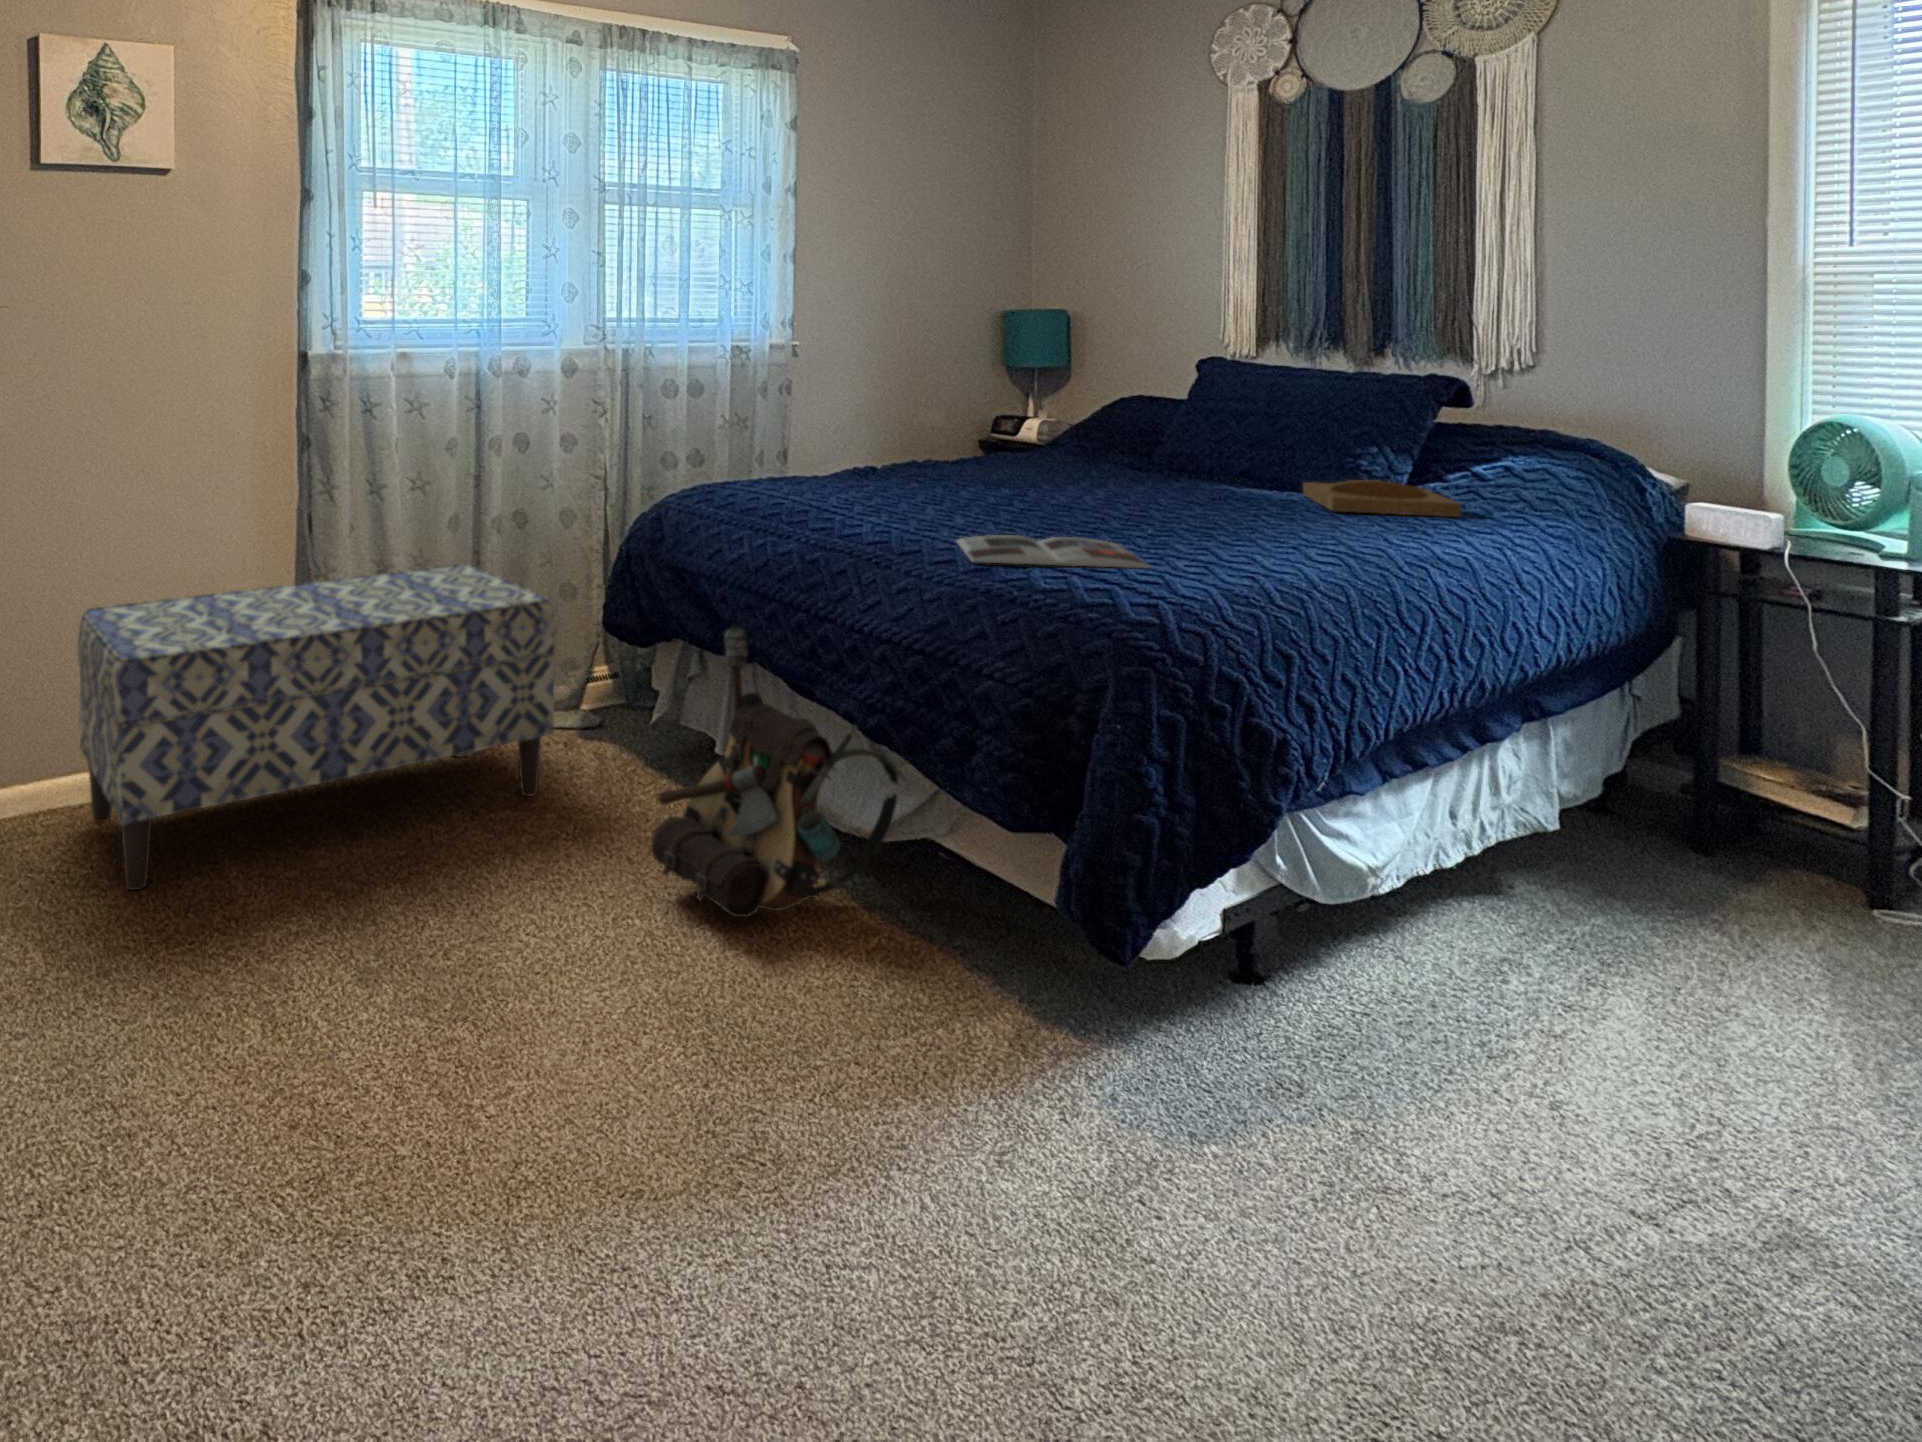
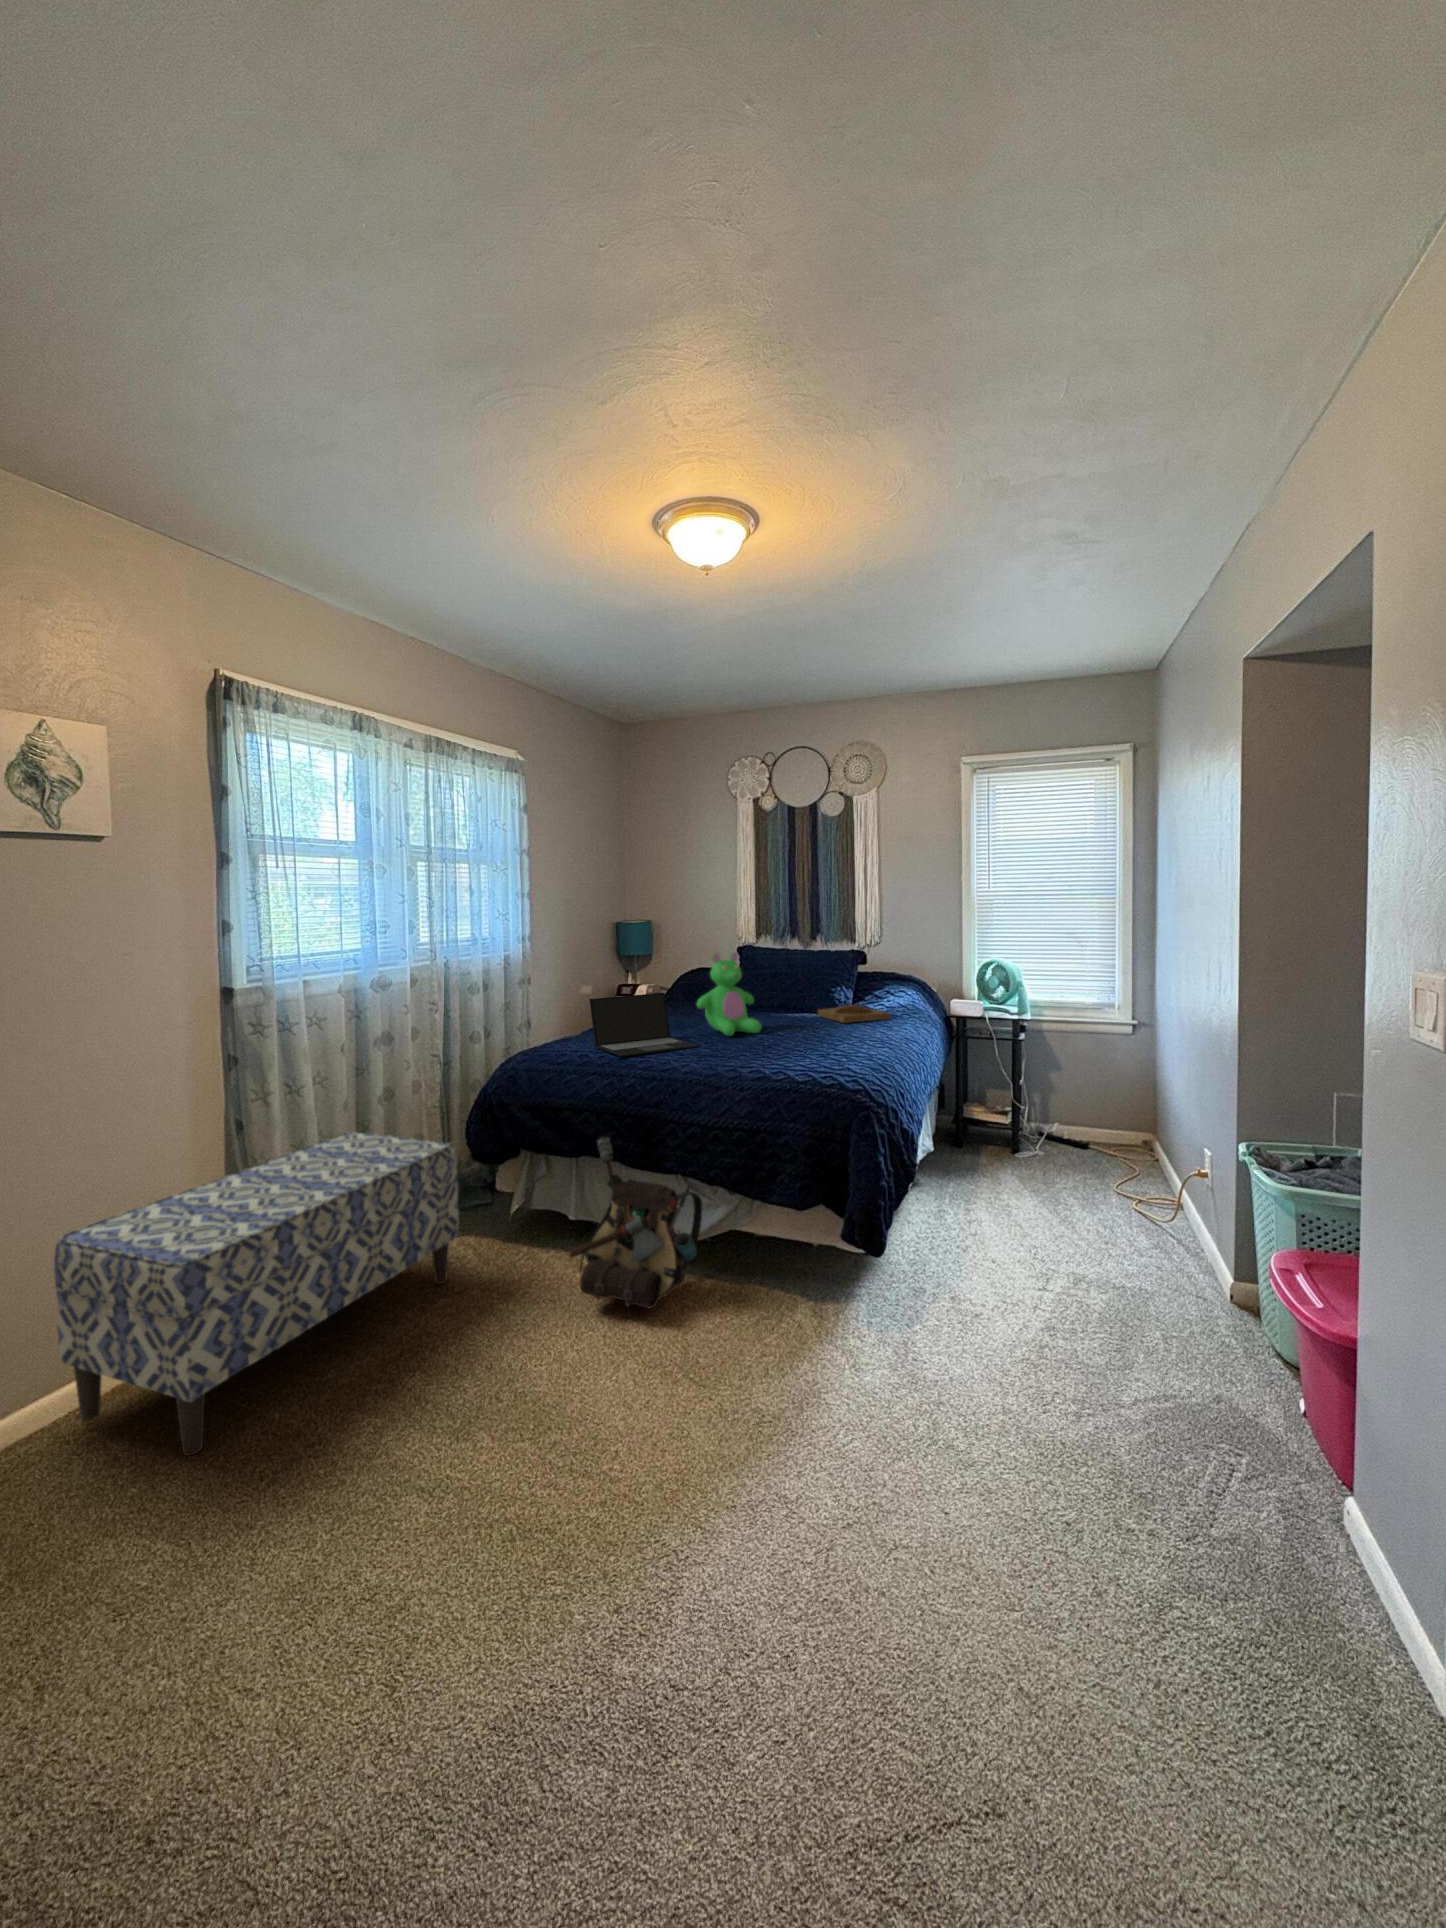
teddy bear: none [1011,356,1136,507] -> present [697,952,761,1036]
laptop: none [814,417,978,514] -> present [590,993,699,1057]
magazine: present [956,535,1150,568] -> none [721,1053,826,1074]

